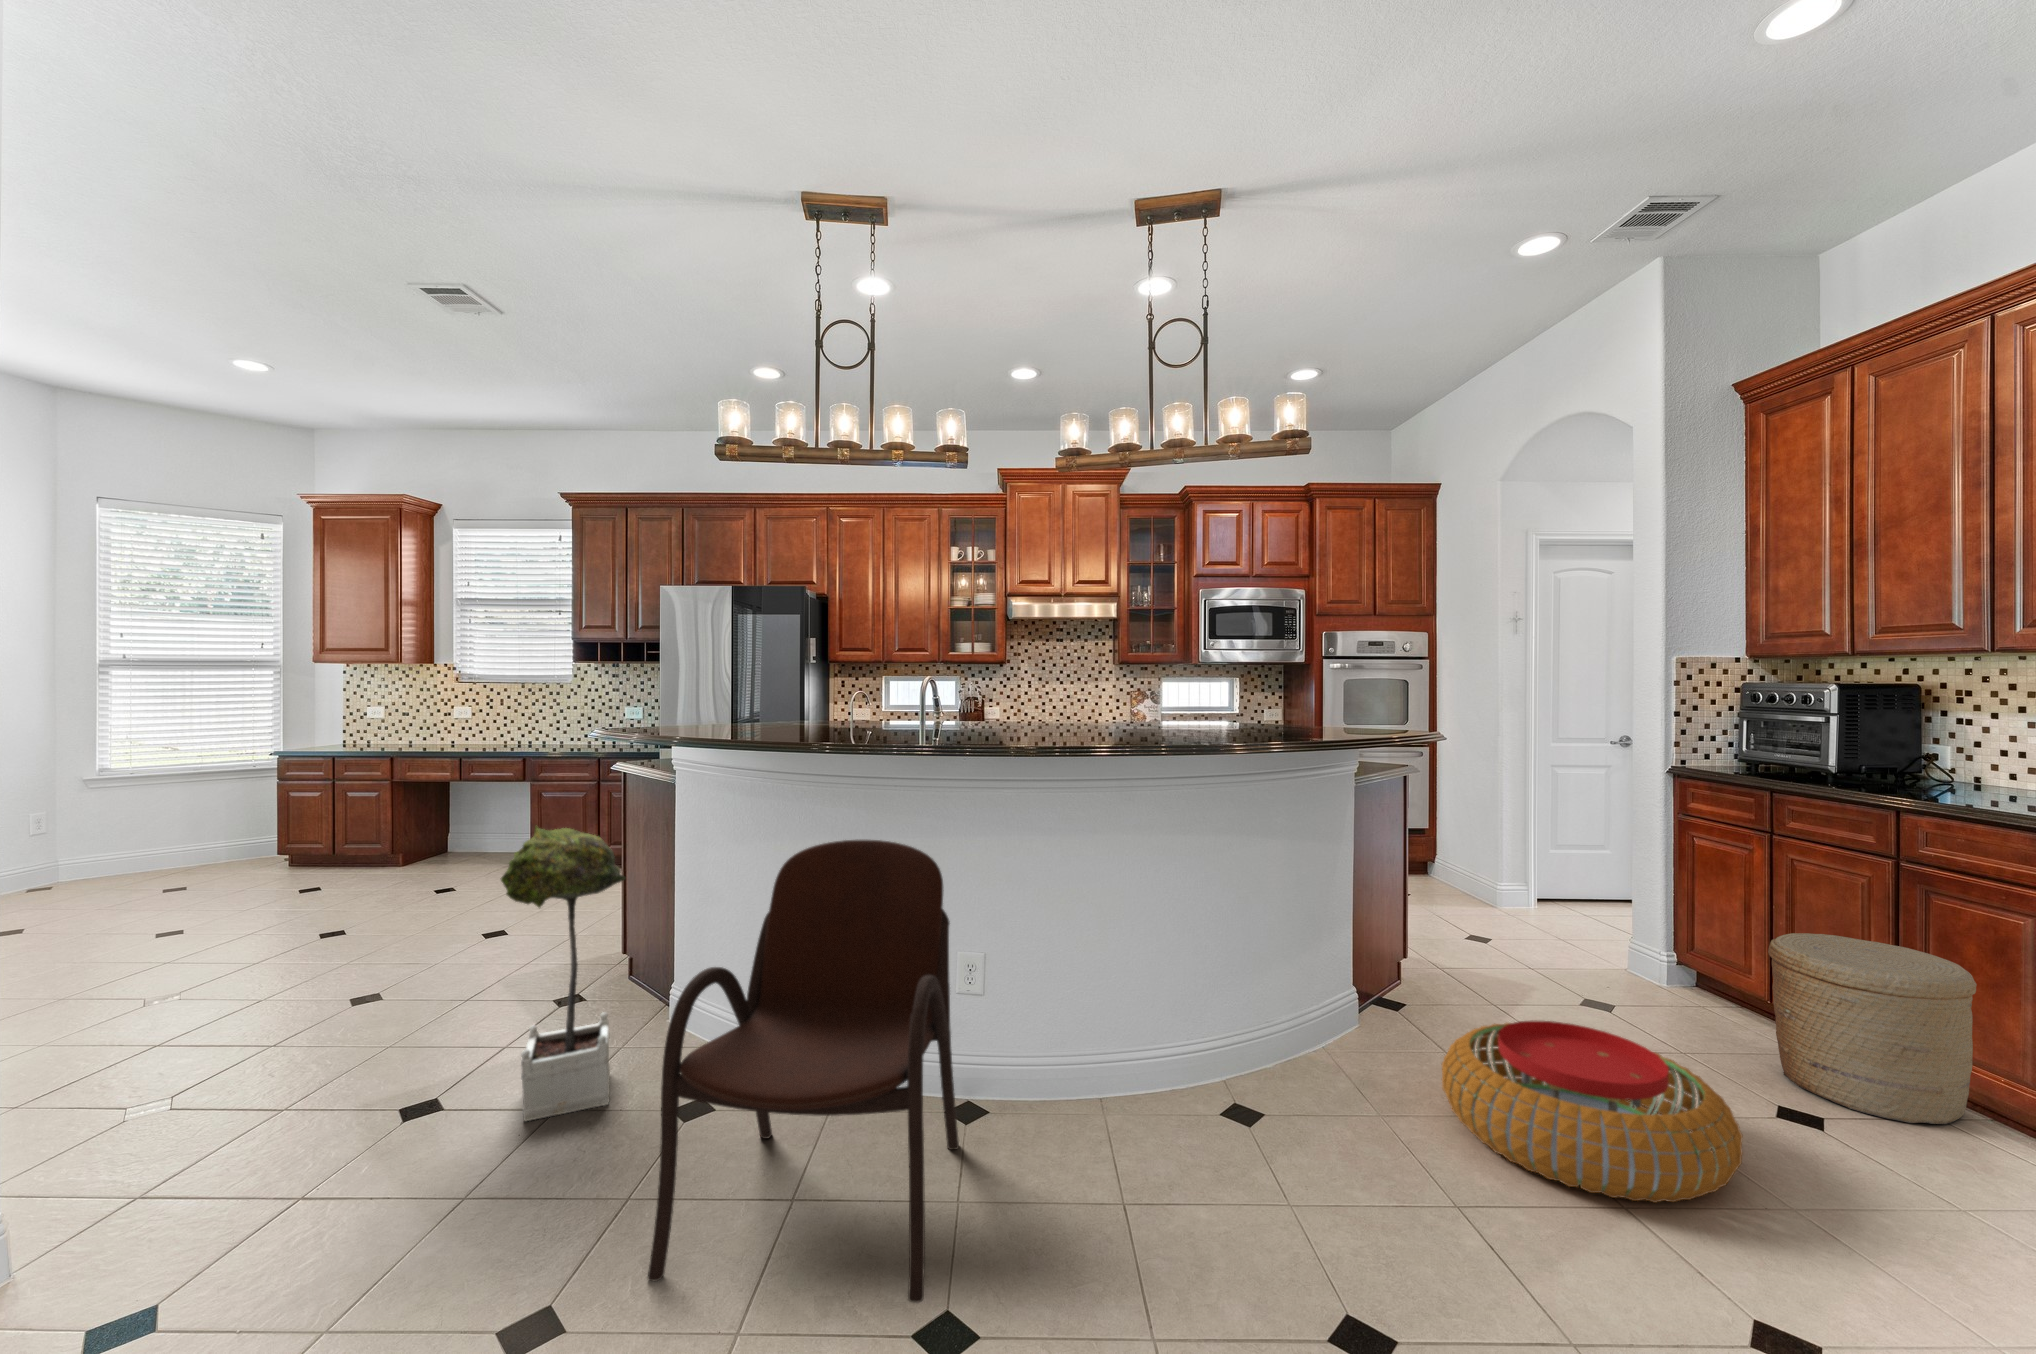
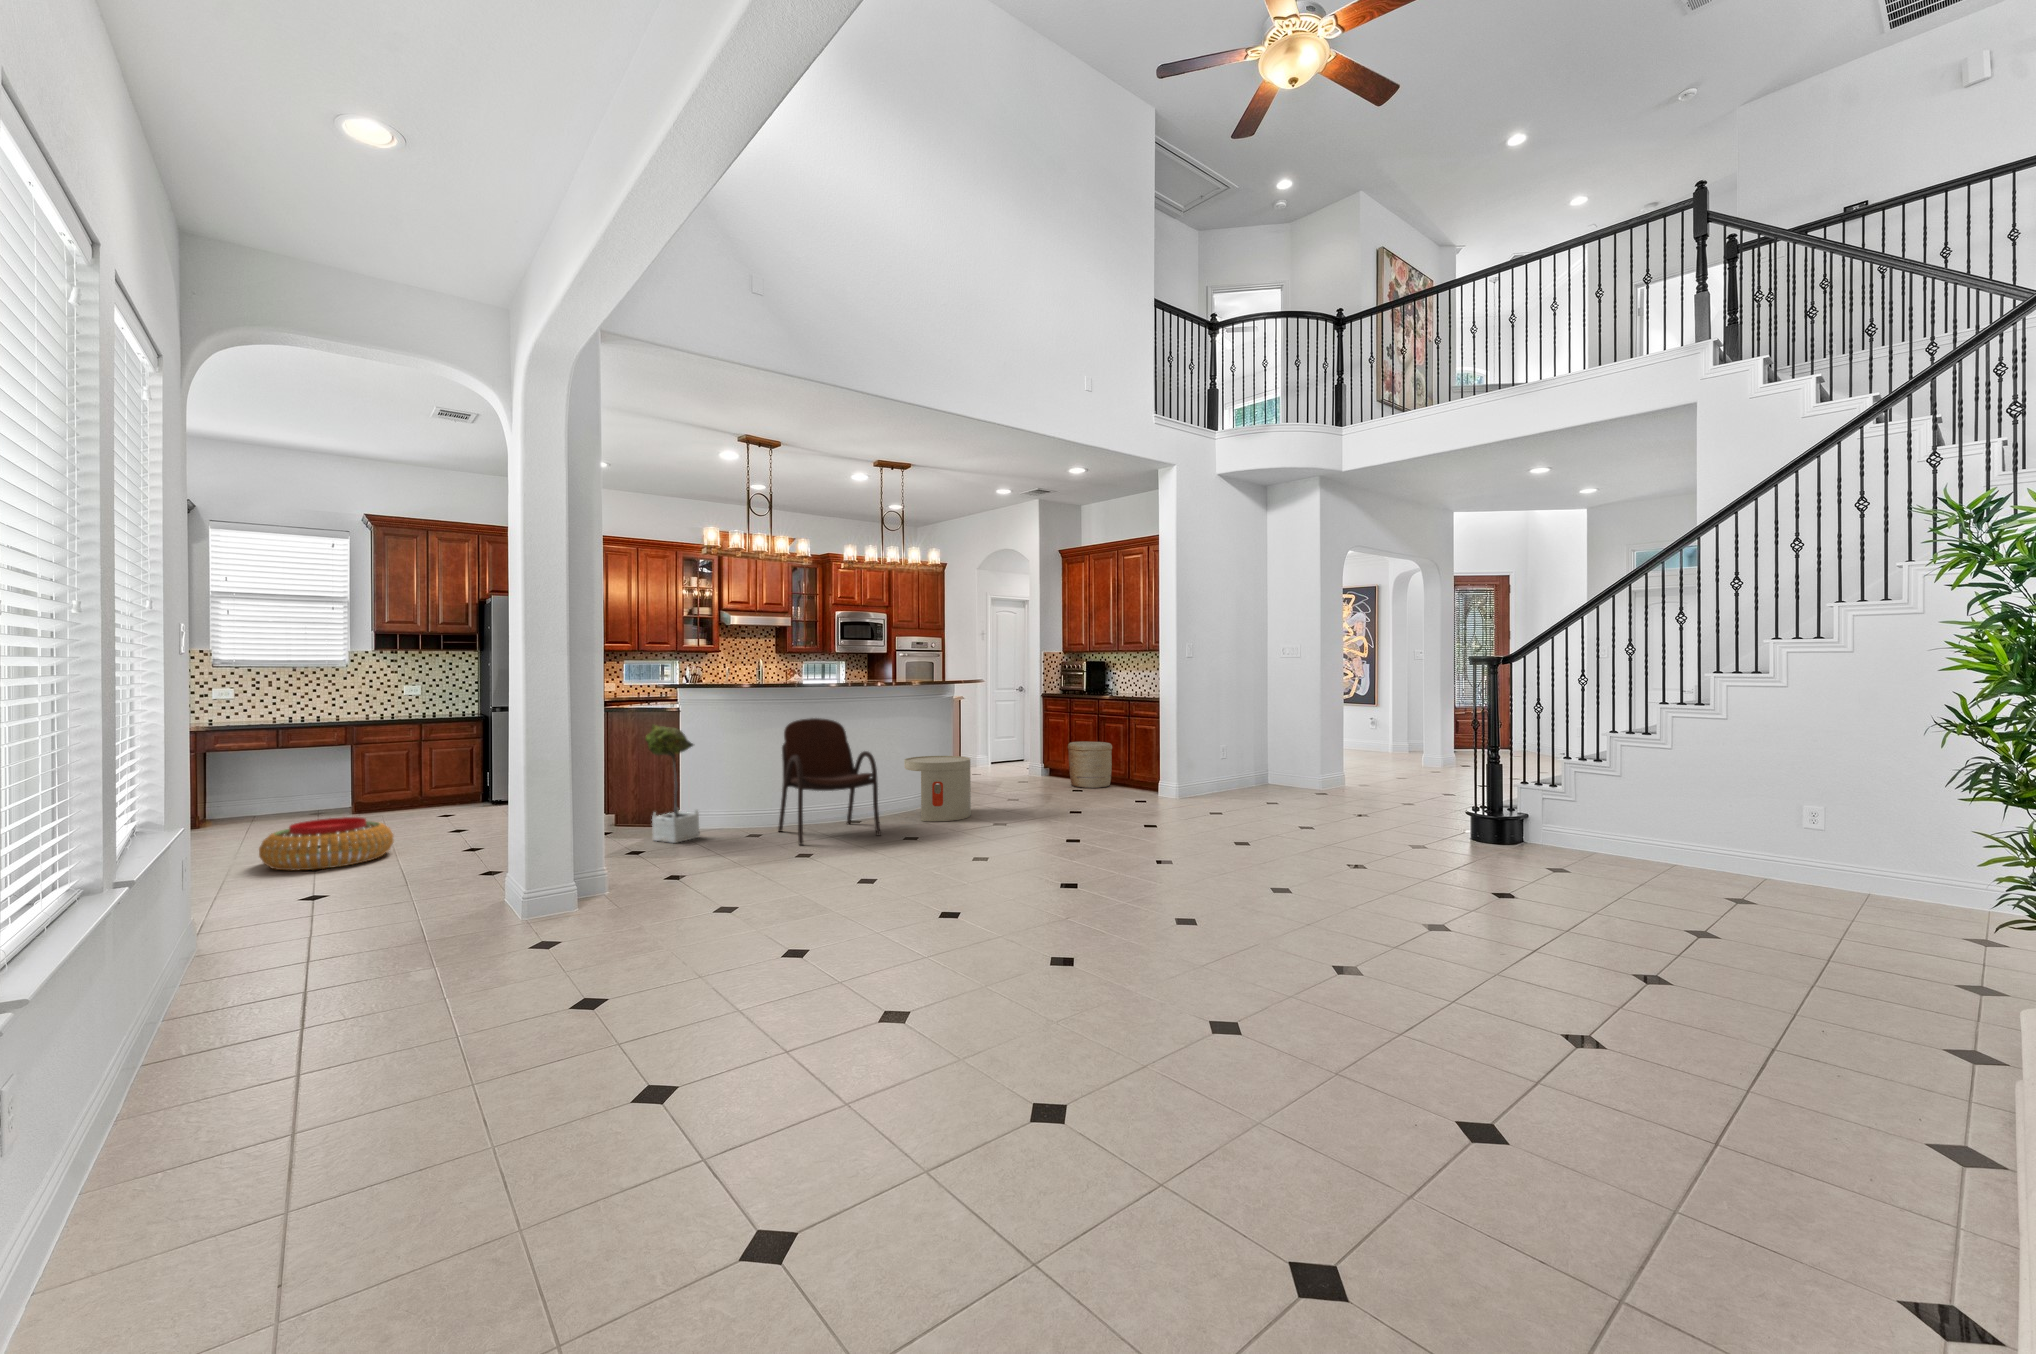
side table: none [1124,964,1341,1250] -> present [904,756,971,821]
pouf: present [1442,1021,1743,1203] -> present [259,817,394,870]

